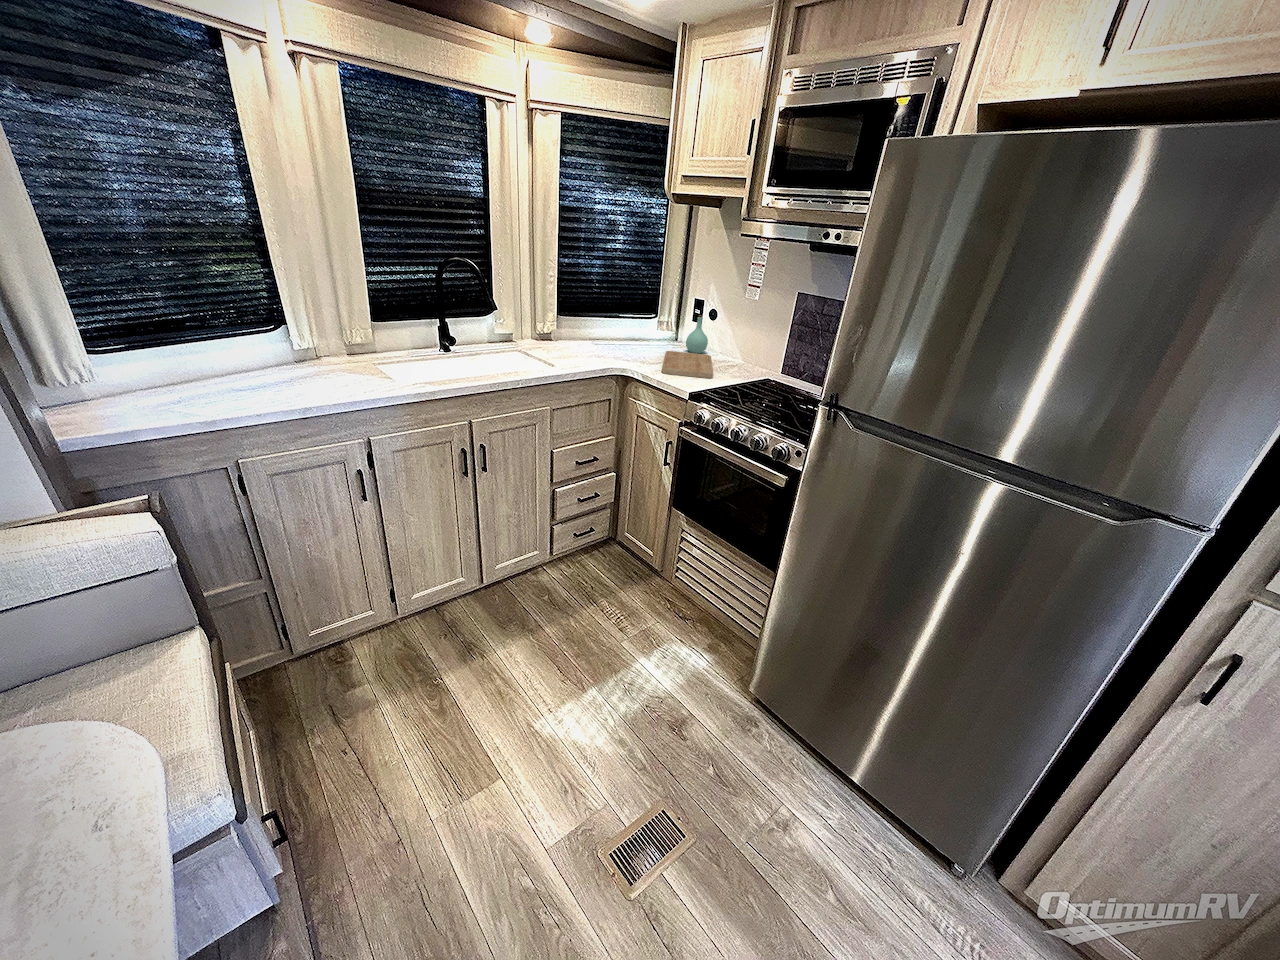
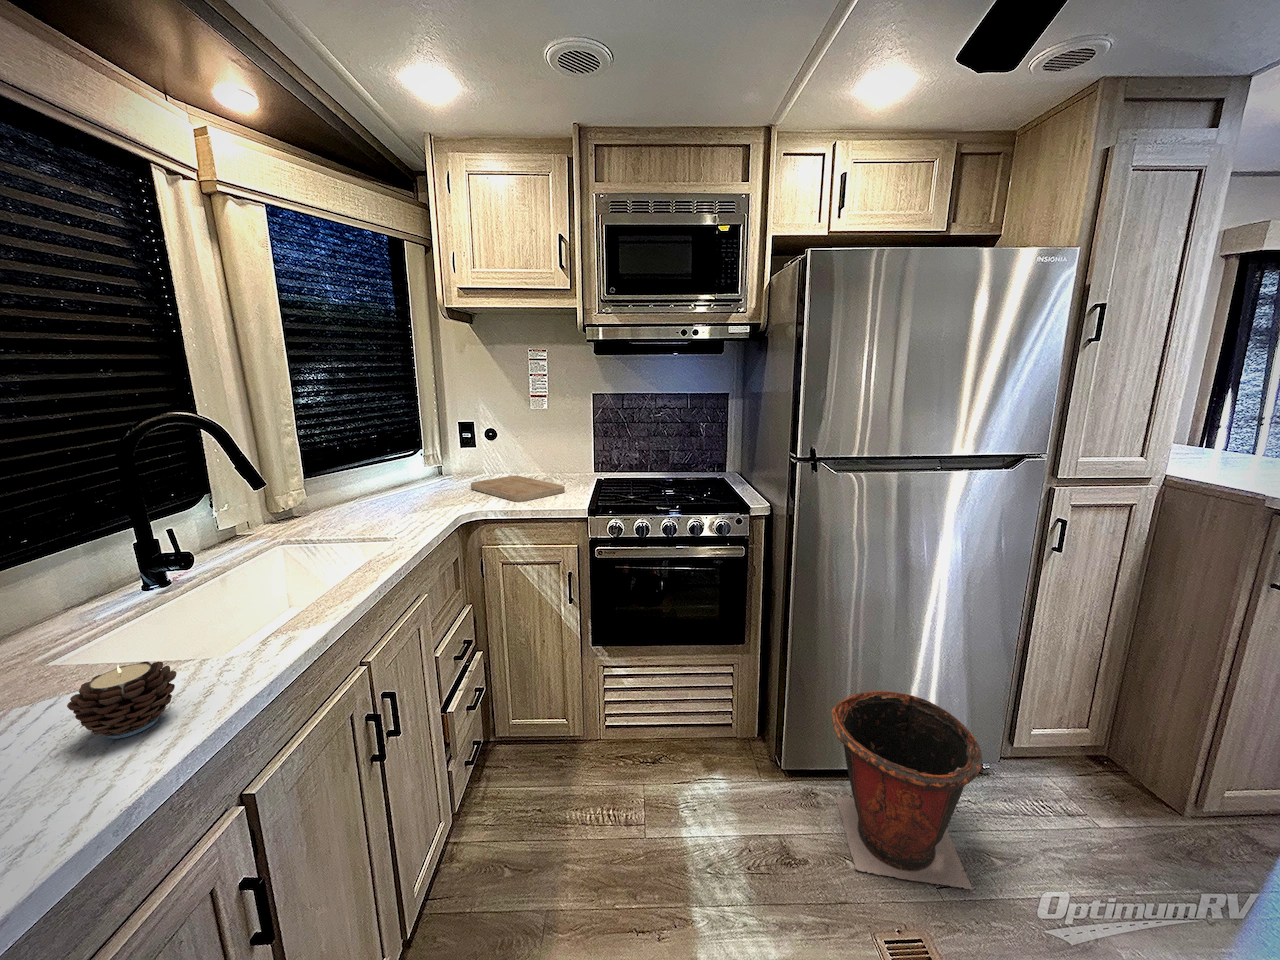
bottle: present [686,315,708,354] -> none [469,438,496,480]
candle: none [328,365,360,394] -> present [67,661,177,739]
waste bin: none [706,657,865,872] -> present [831,691,982,890]

